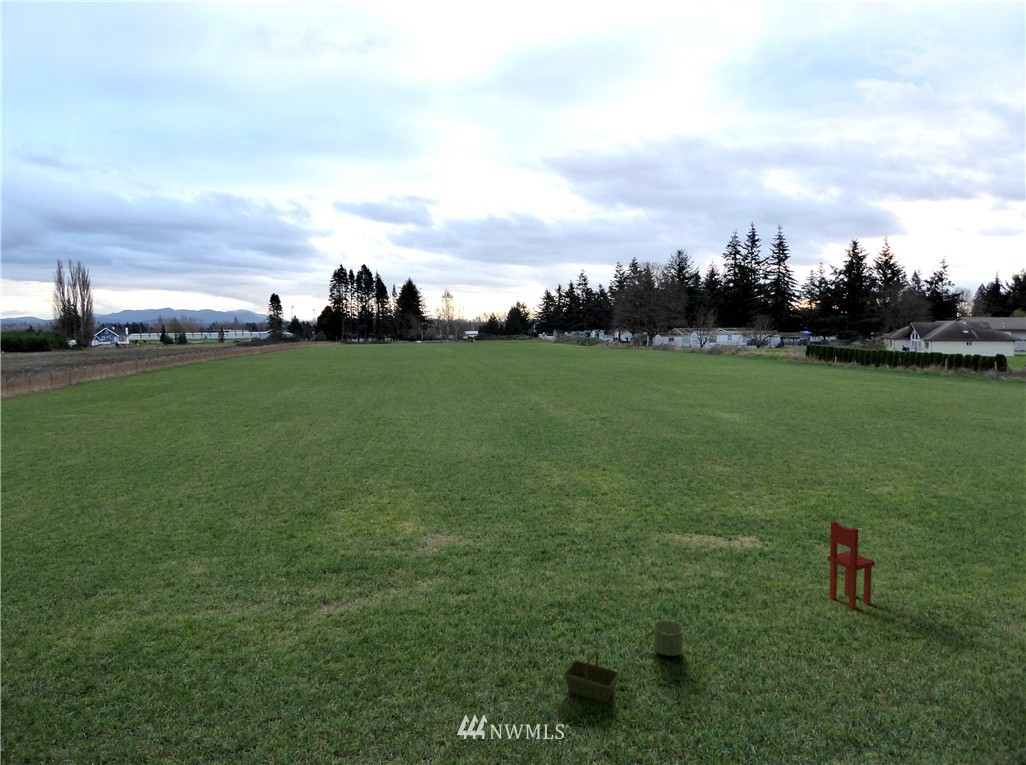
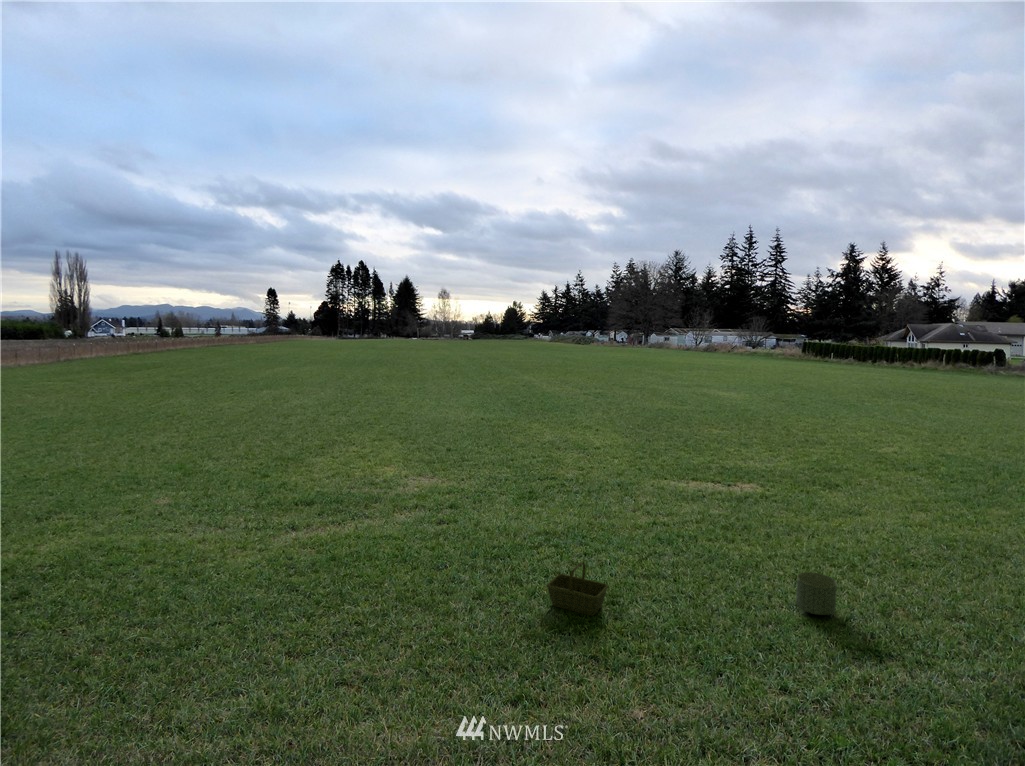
chair: present [828,521,875,609] -> none [837,449,888,542]
planter: present [654,620,683,656] -> present [796,572,837,615]

